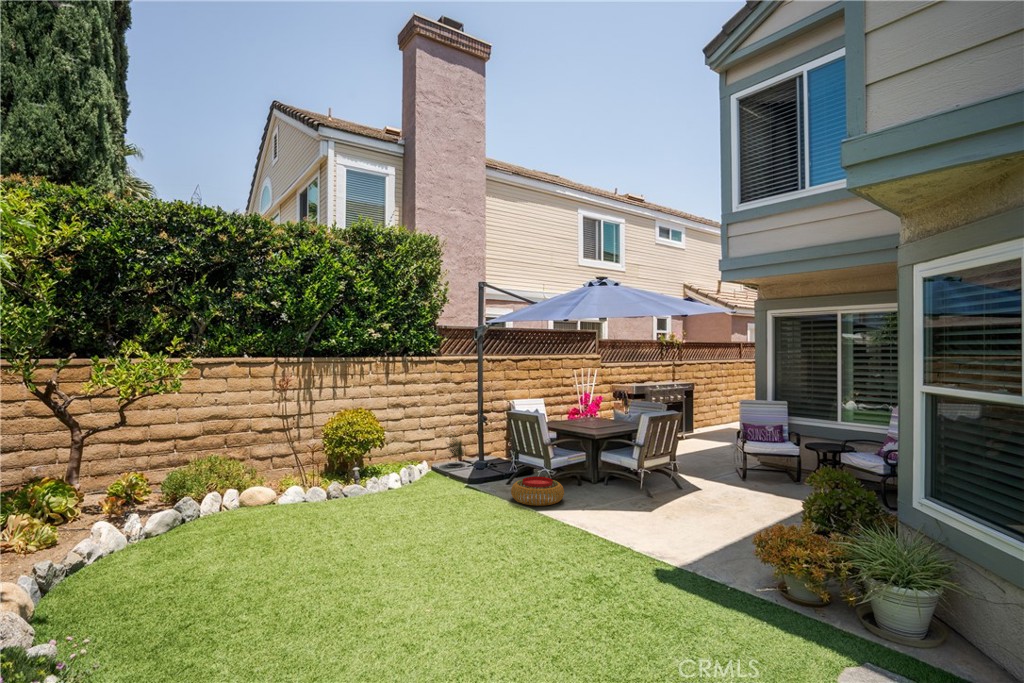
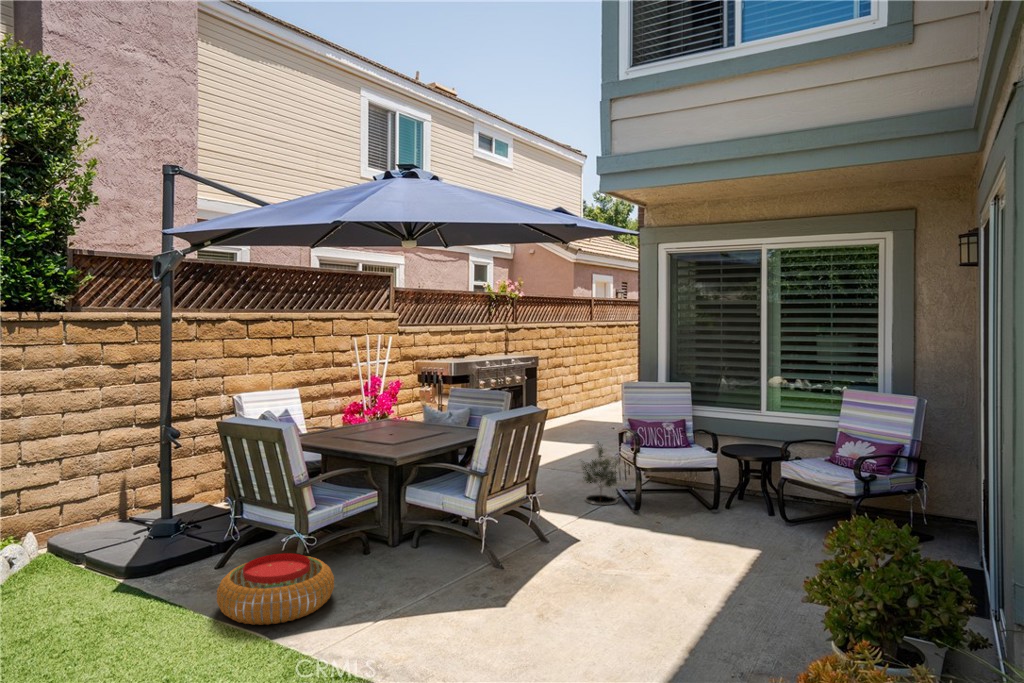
potted tree: present [446,435,465,468] -> present [583,443,618,505]

